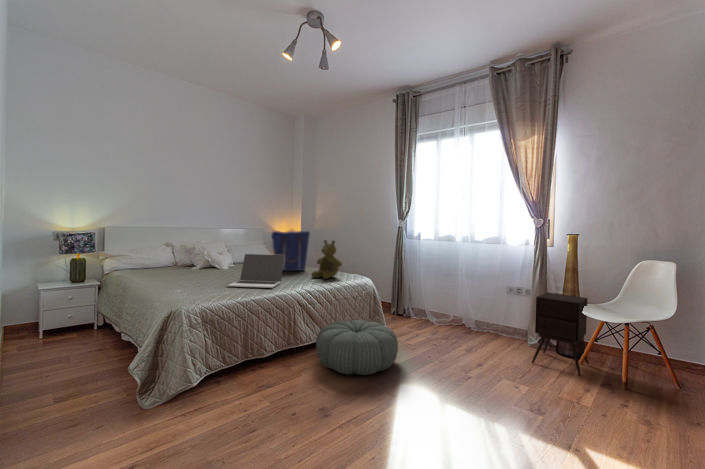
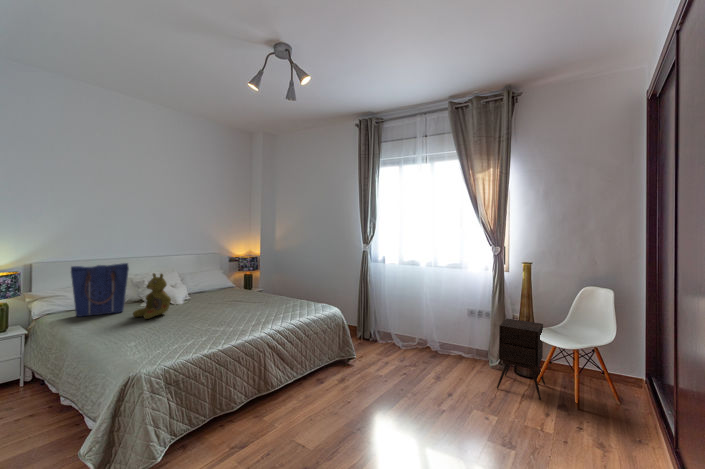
tote bag: present [272,231,310,271] -> present [71,263,129,317]
stuffed bear: present [311,240,342,279] -> present [133,273,171,319]
laptop: present [228,254,285,288] -> none [189,292,250,333]
pouf: present [316,320,398,375] -> none [289,358,373,422]

